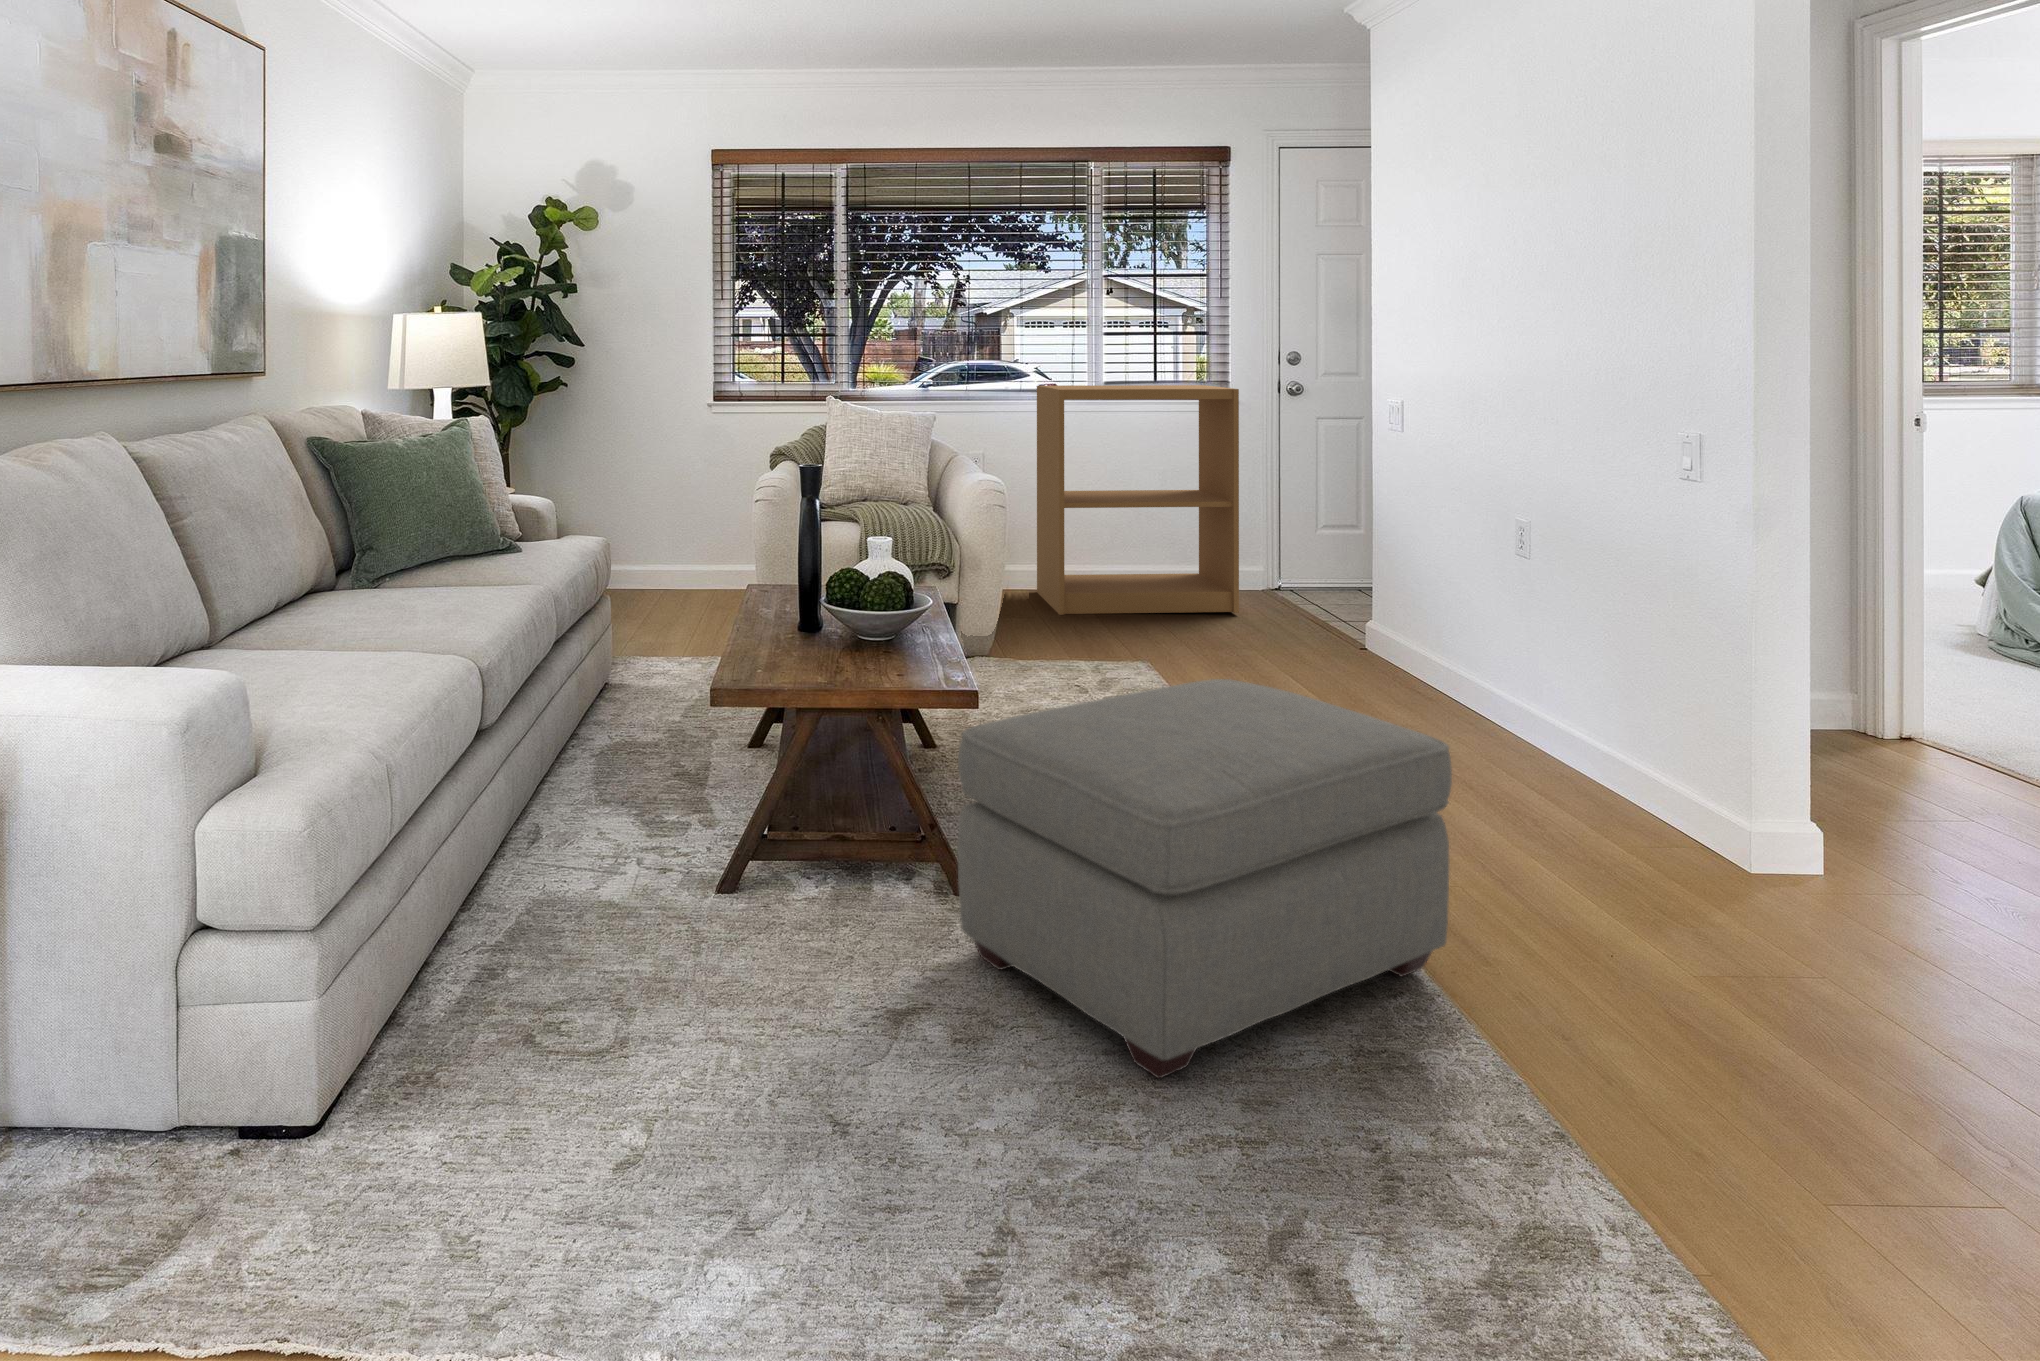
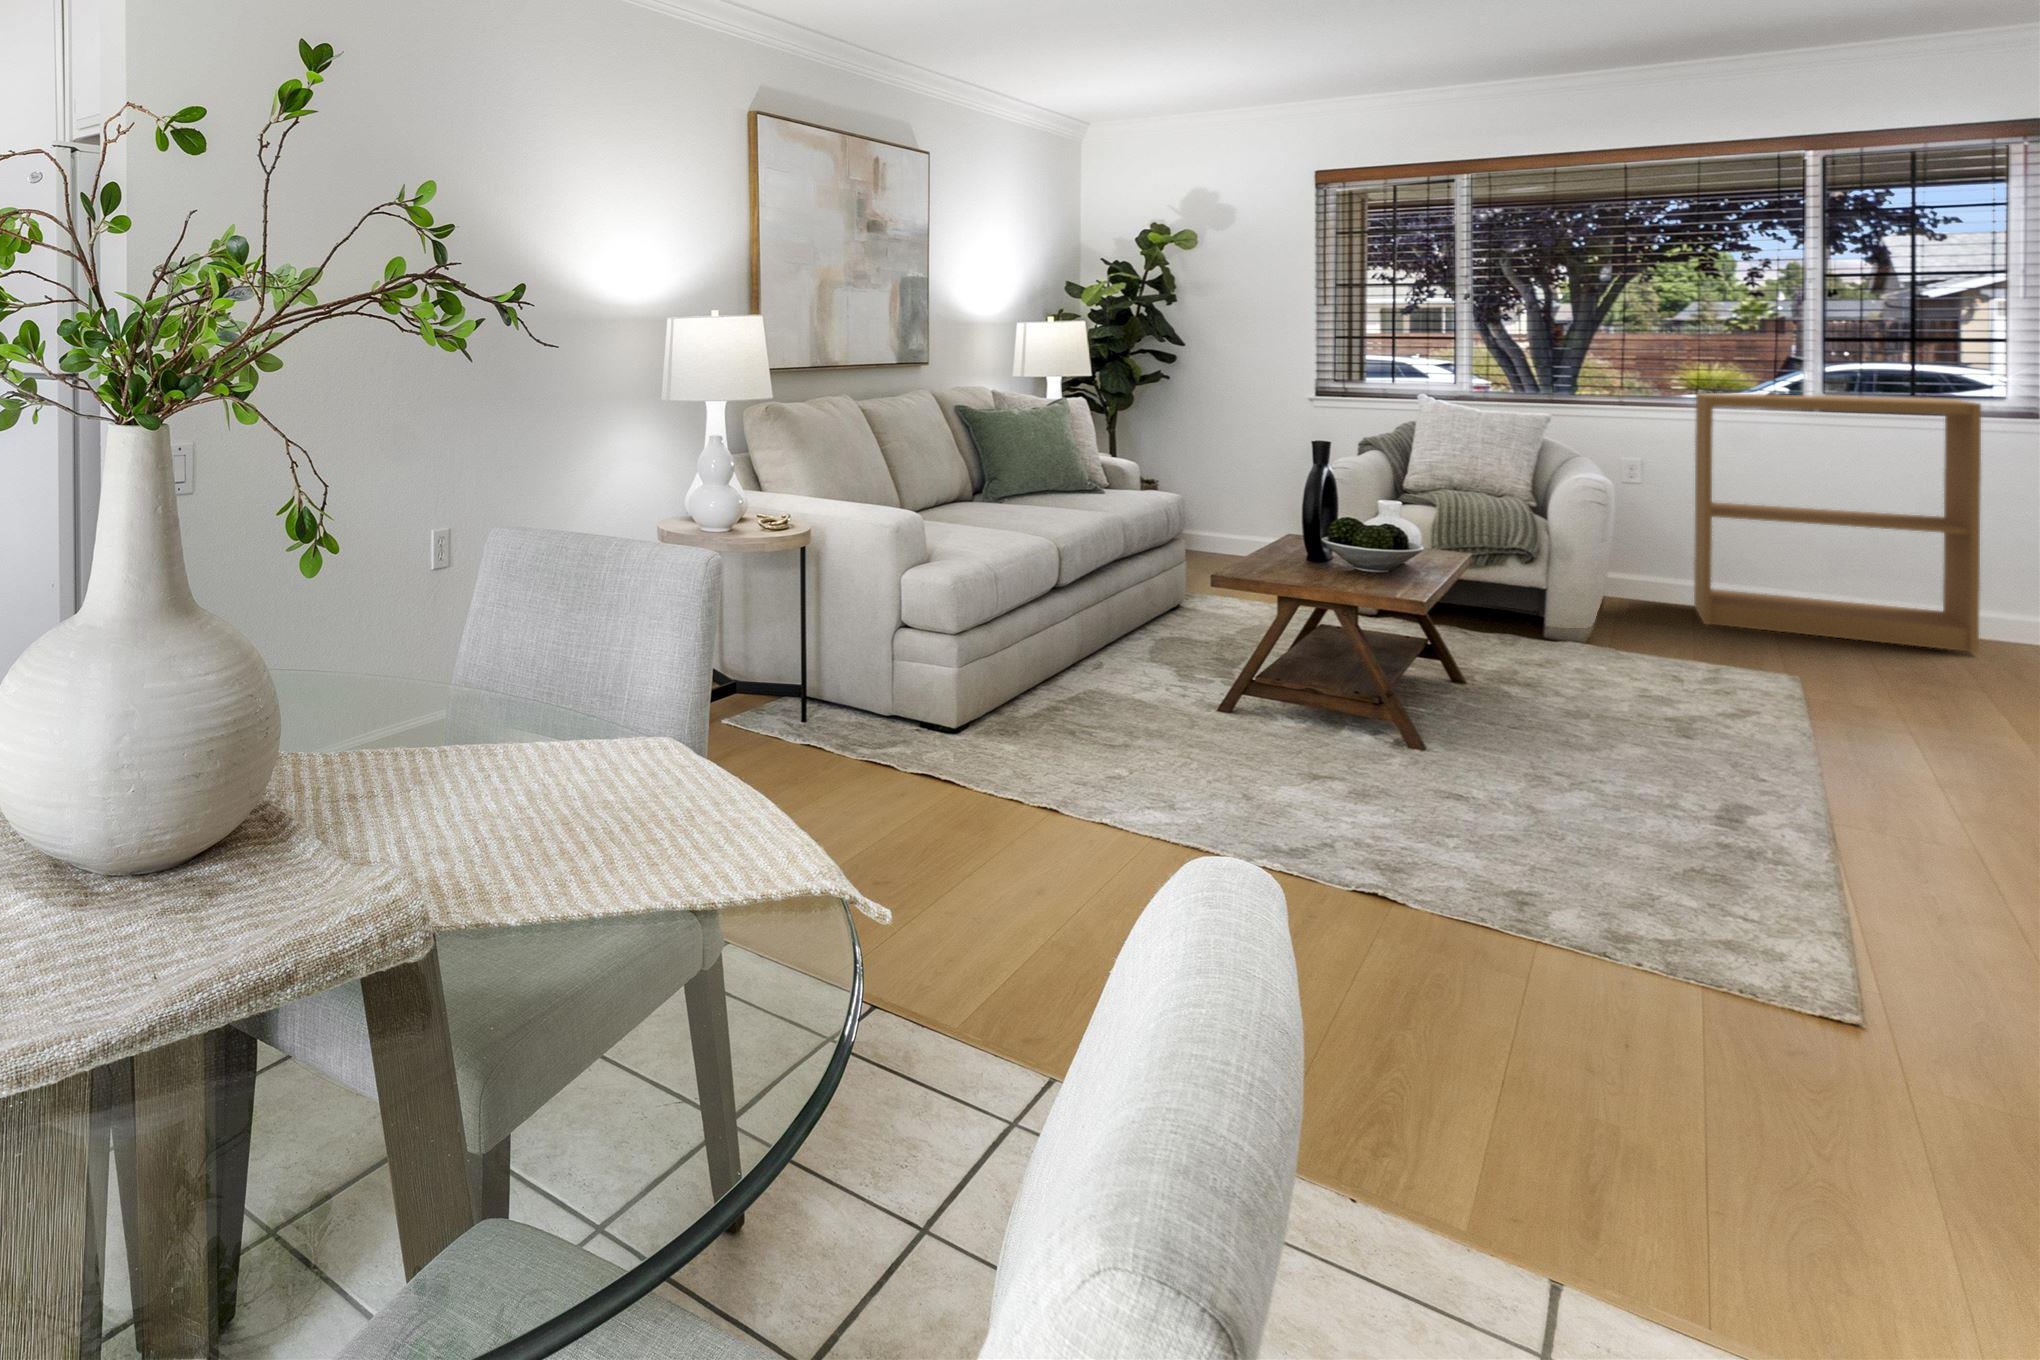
ottoman: present [958,679,1452,1078] -> none [1389,613,1857,856]

